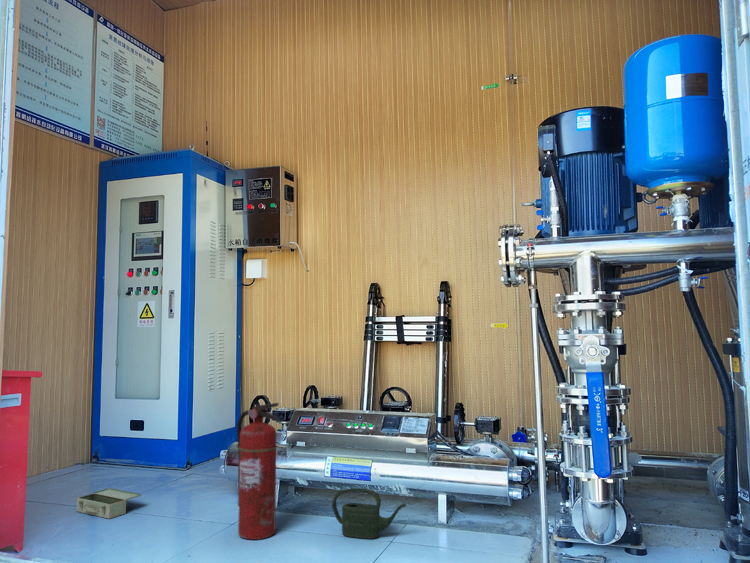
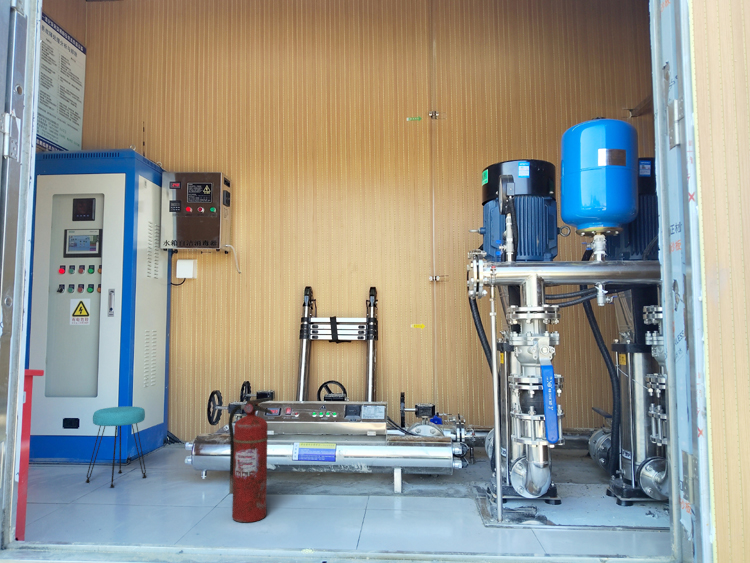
stool: none [138,409,195,490] -> present [86,406,146,487]
toolbox: present [77,488,141,519] -> none [42,488,112,518]
watering can: present [332,488,406,539] -> none [317,468,382,511]

